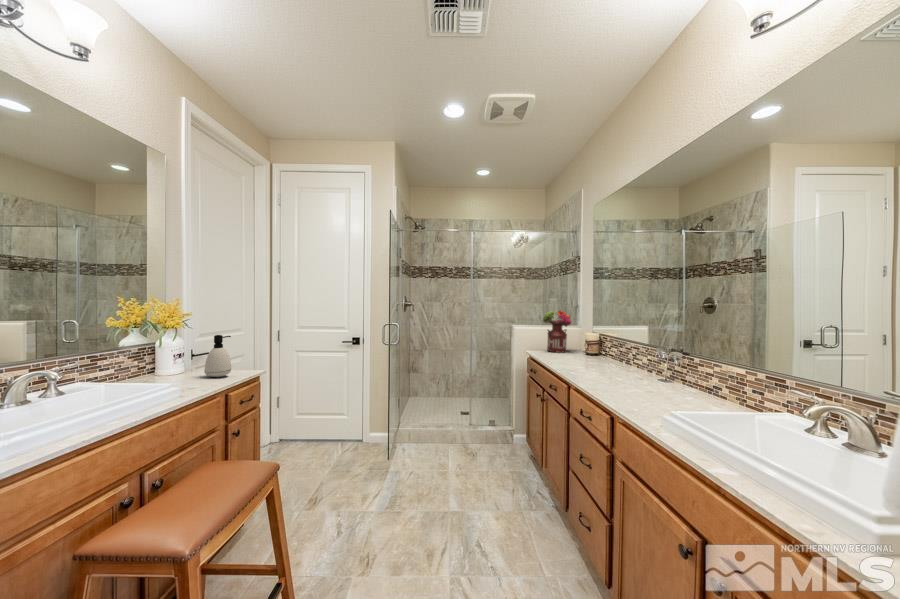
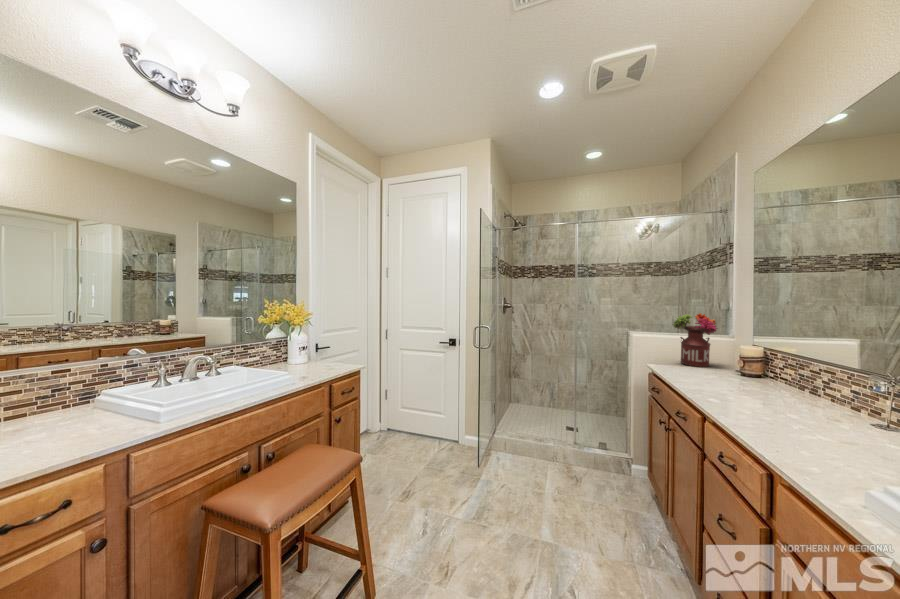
soap dispenser: present [204,335,231,377] -> none [321,332,342,368]

